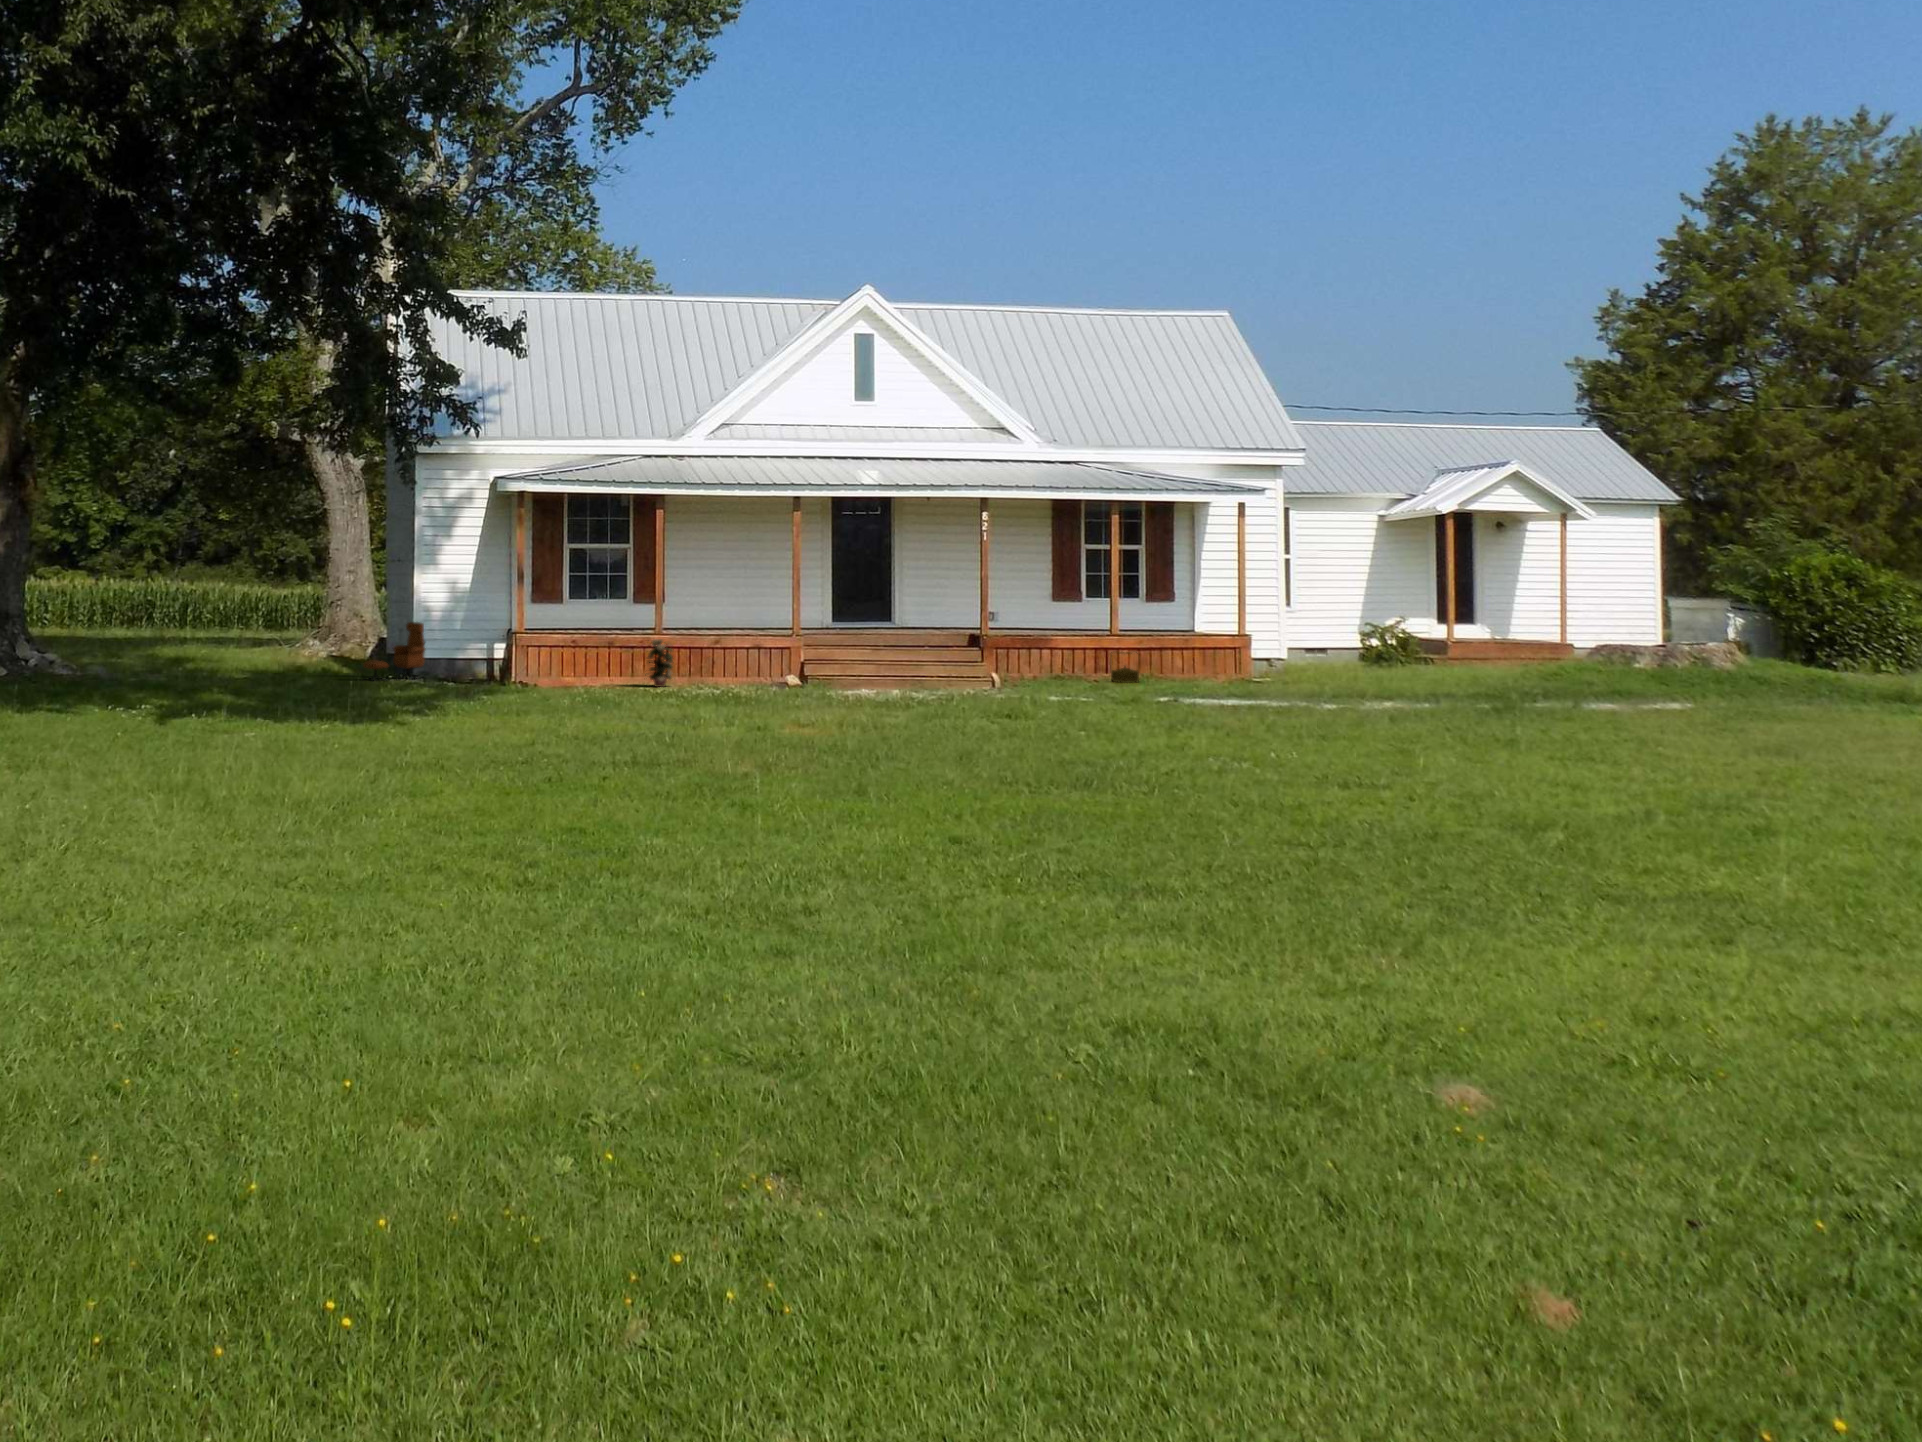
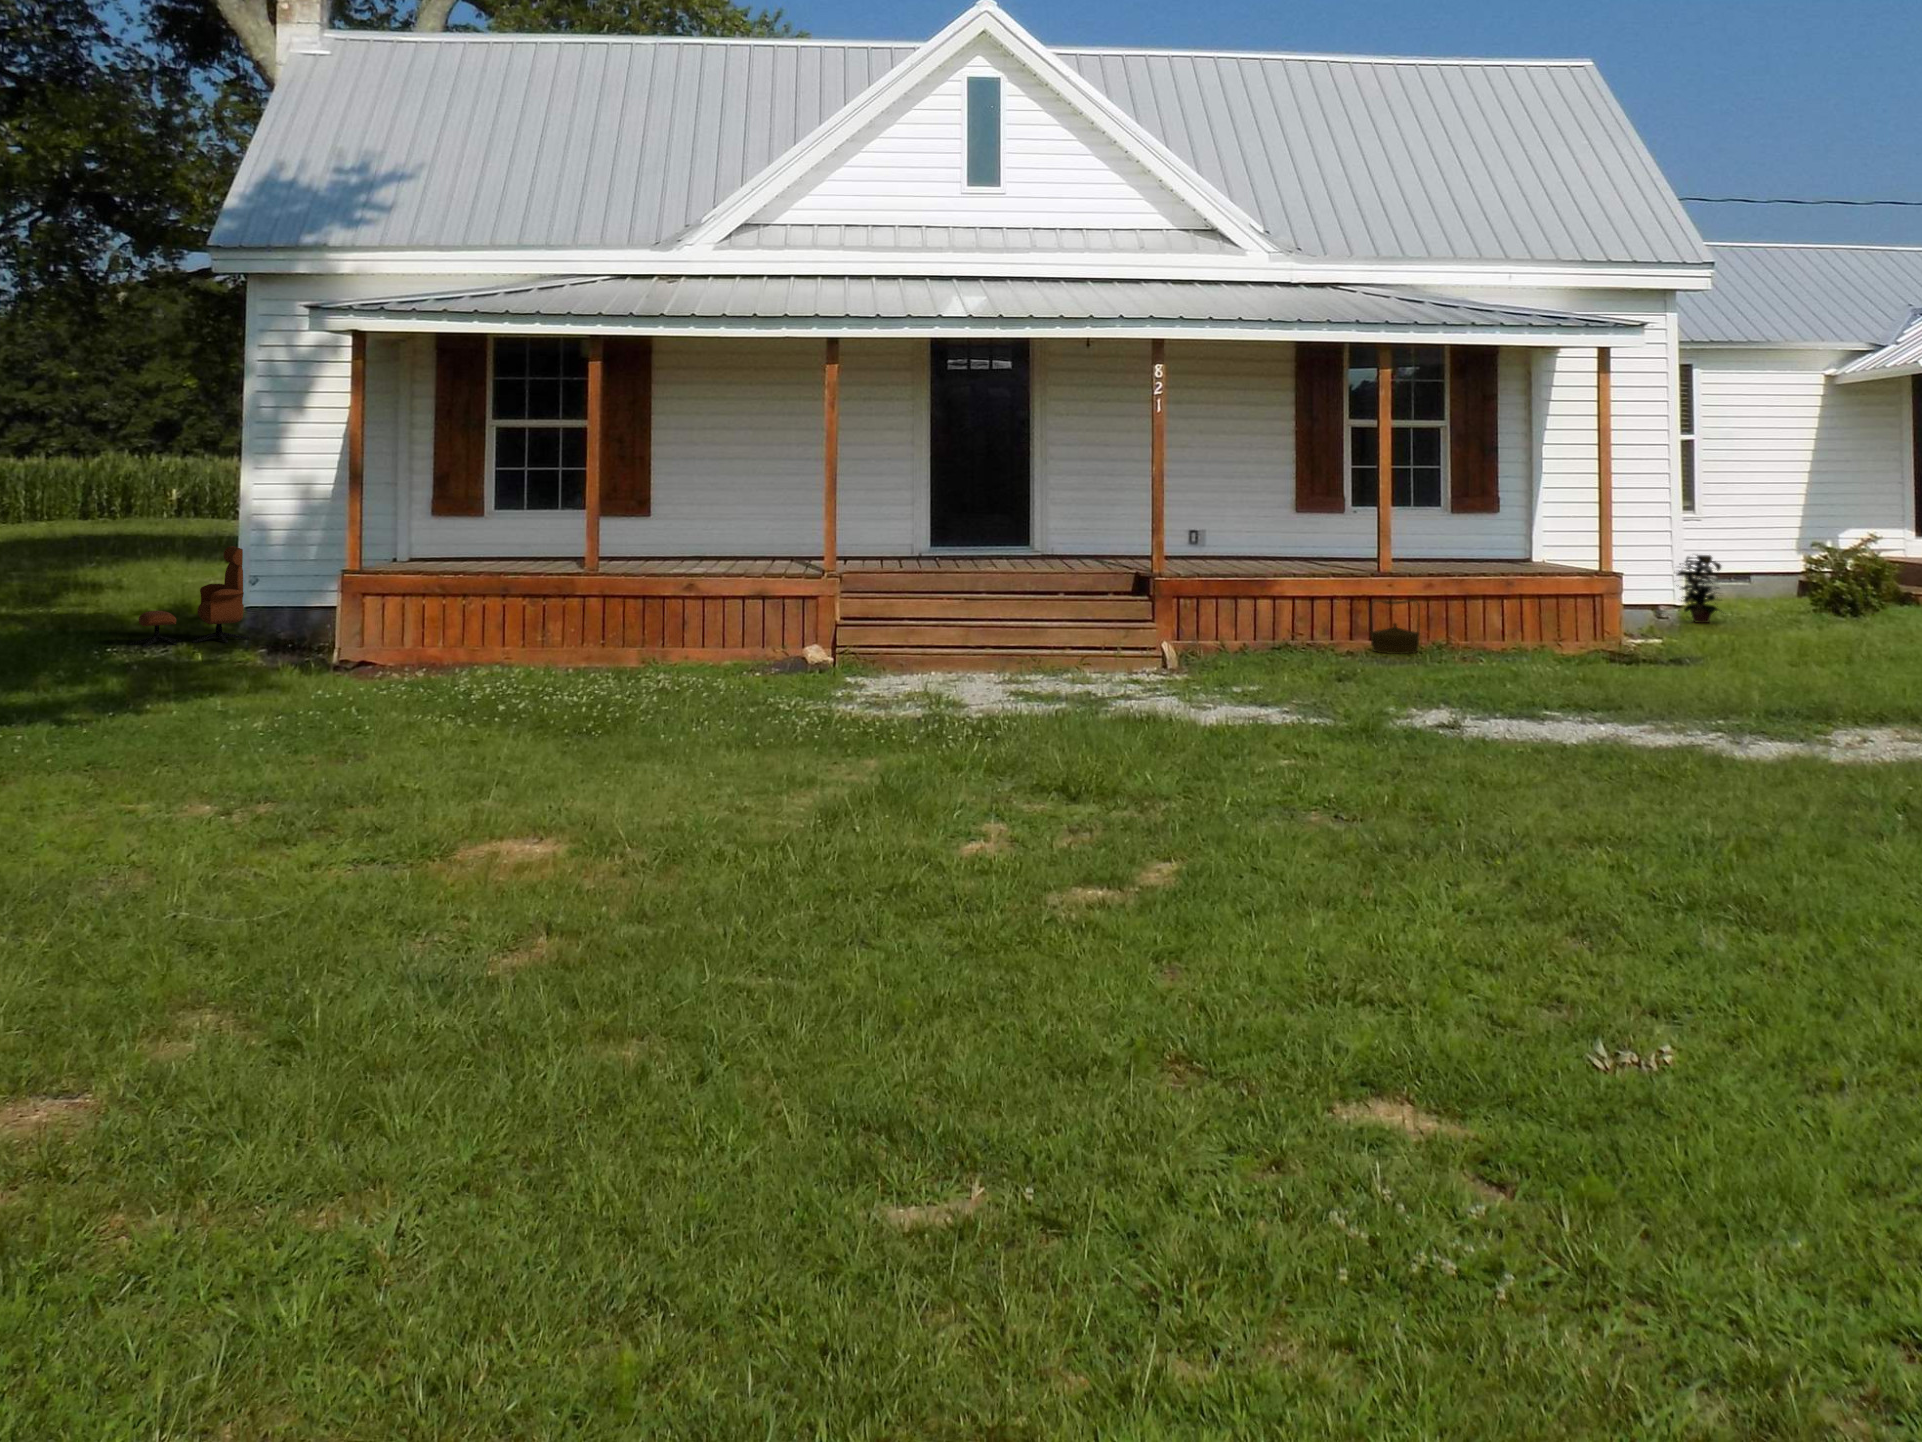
decorative plant: present [648,639,673,687] -> present [1676,555,1721,623]

